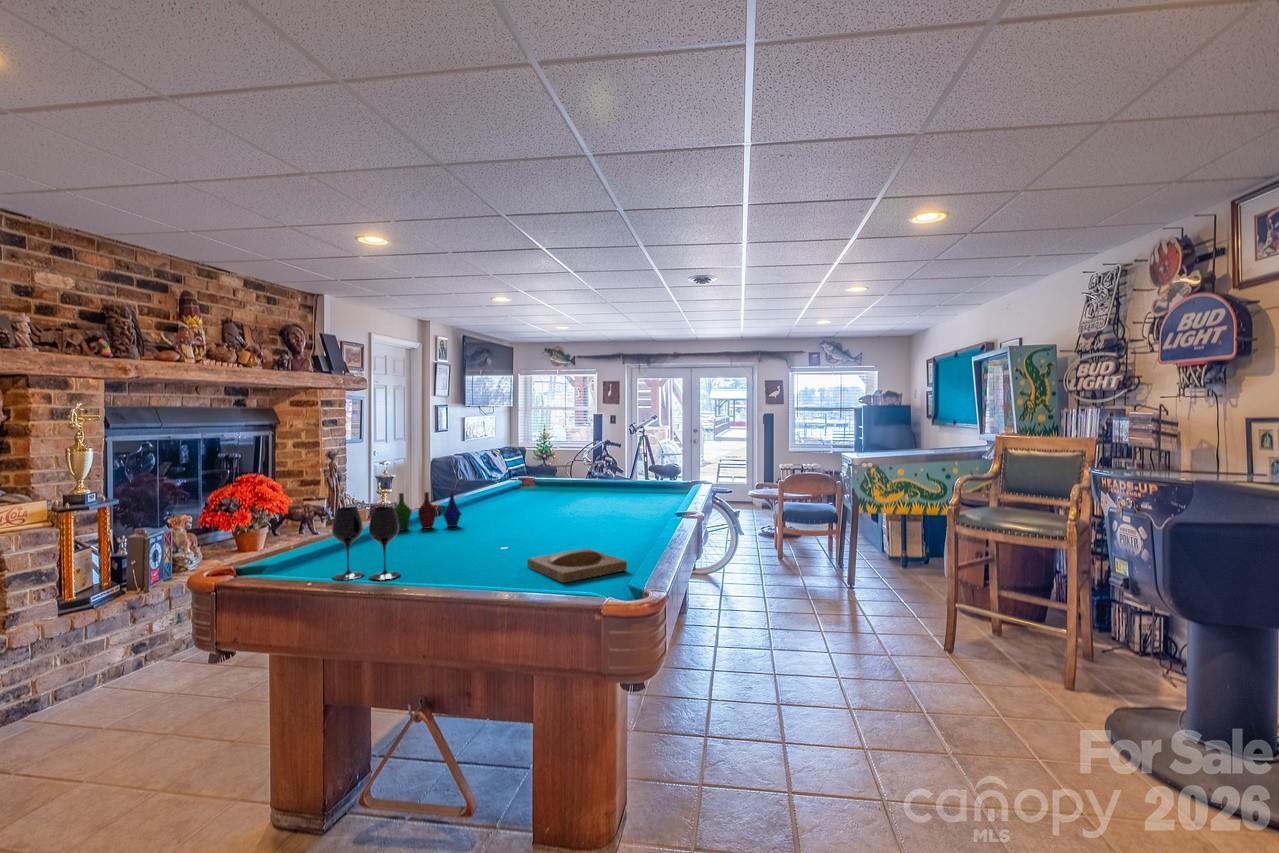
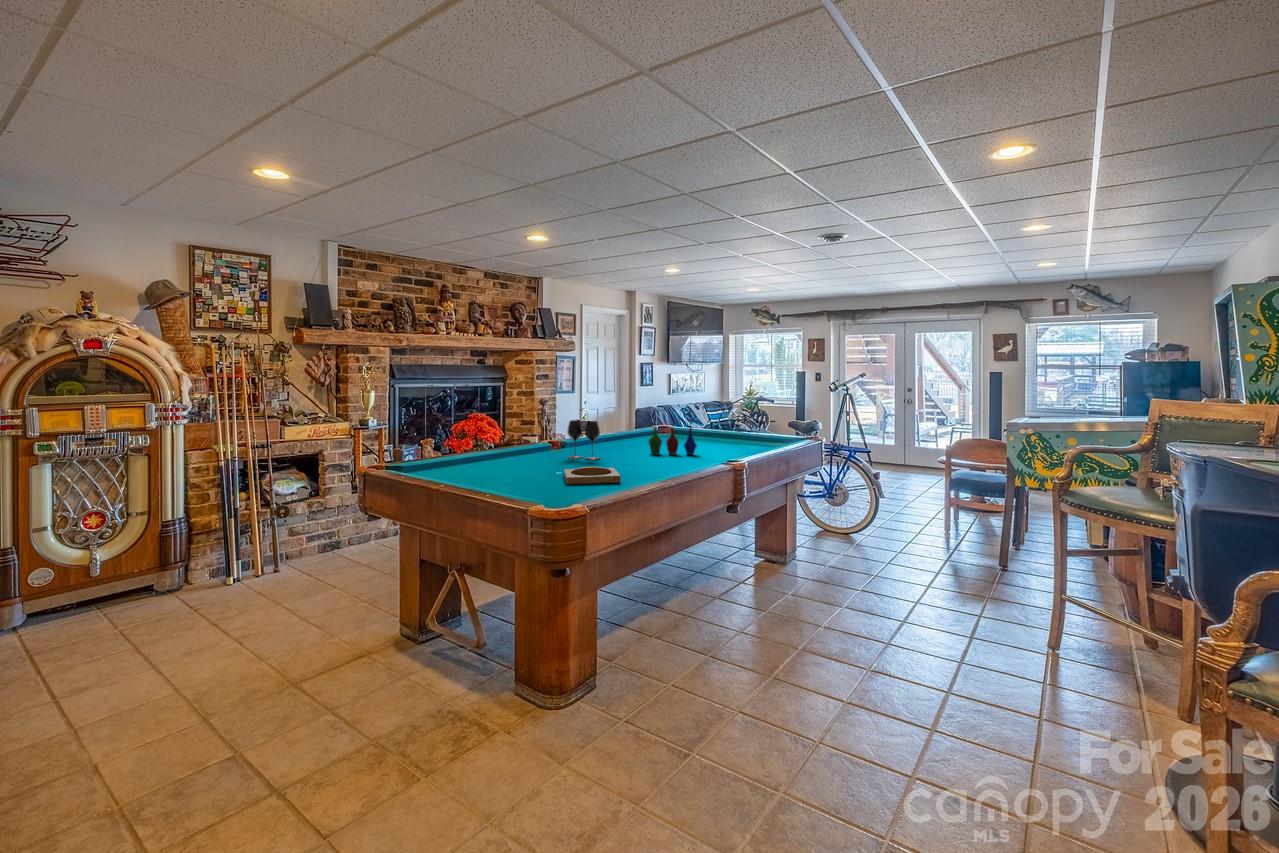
bottle: present [394,491,461,530] -> present [649,428,697,455]
wine glass: present [332,507,400,580] -> present [568,420,600,460]

